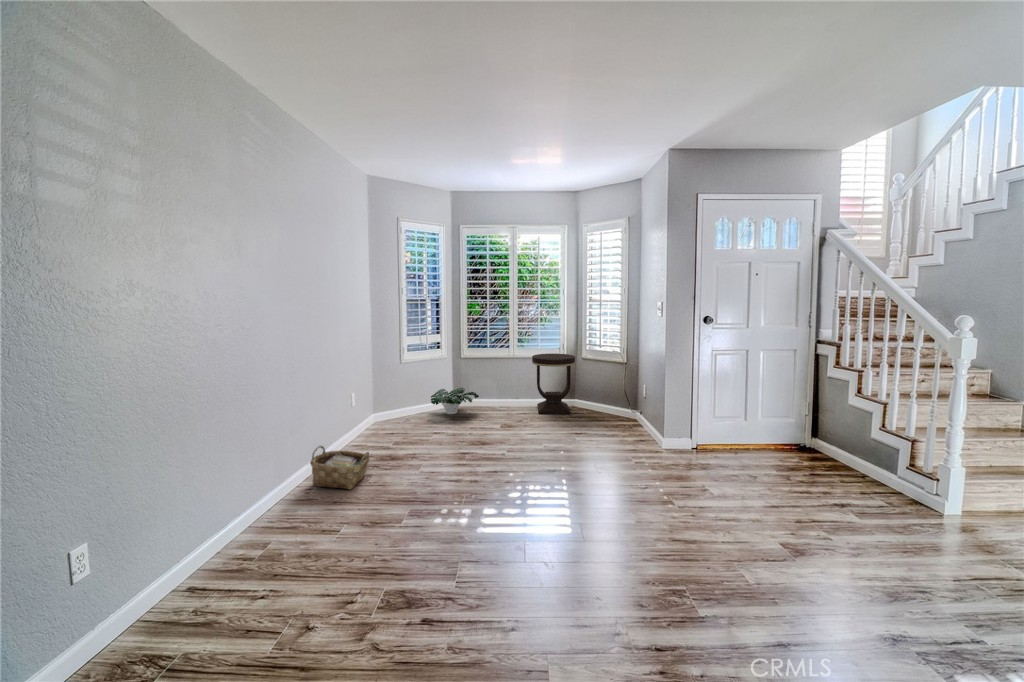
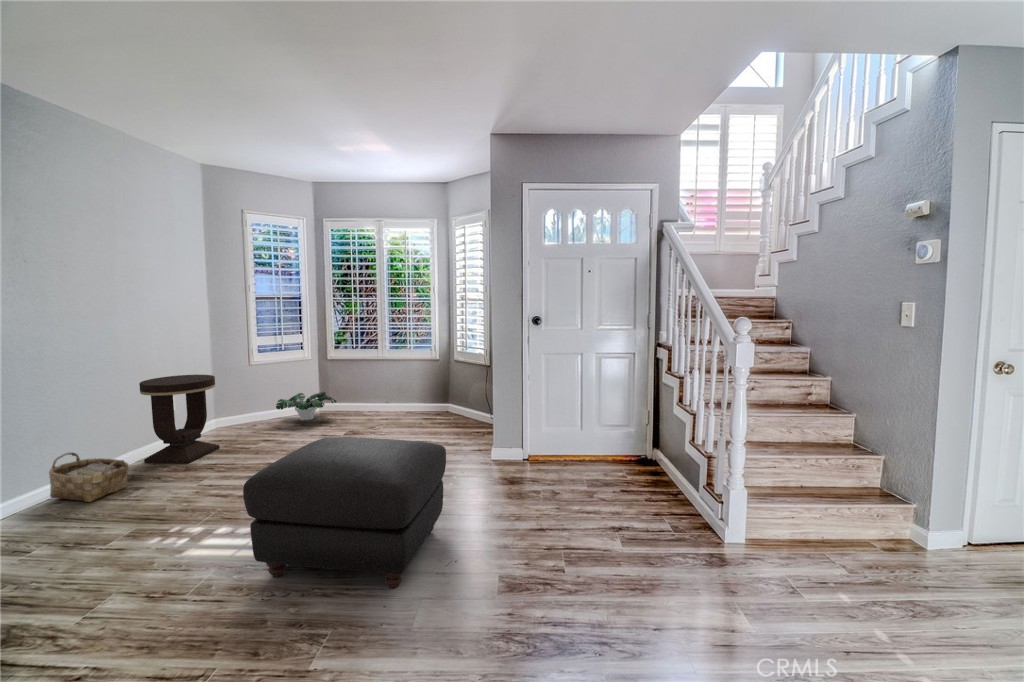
side table: present [532,354,575,414] -> present [139,375,220,463]
ottoman: none [575,430,730,555] -> present [243,438,446,588]

